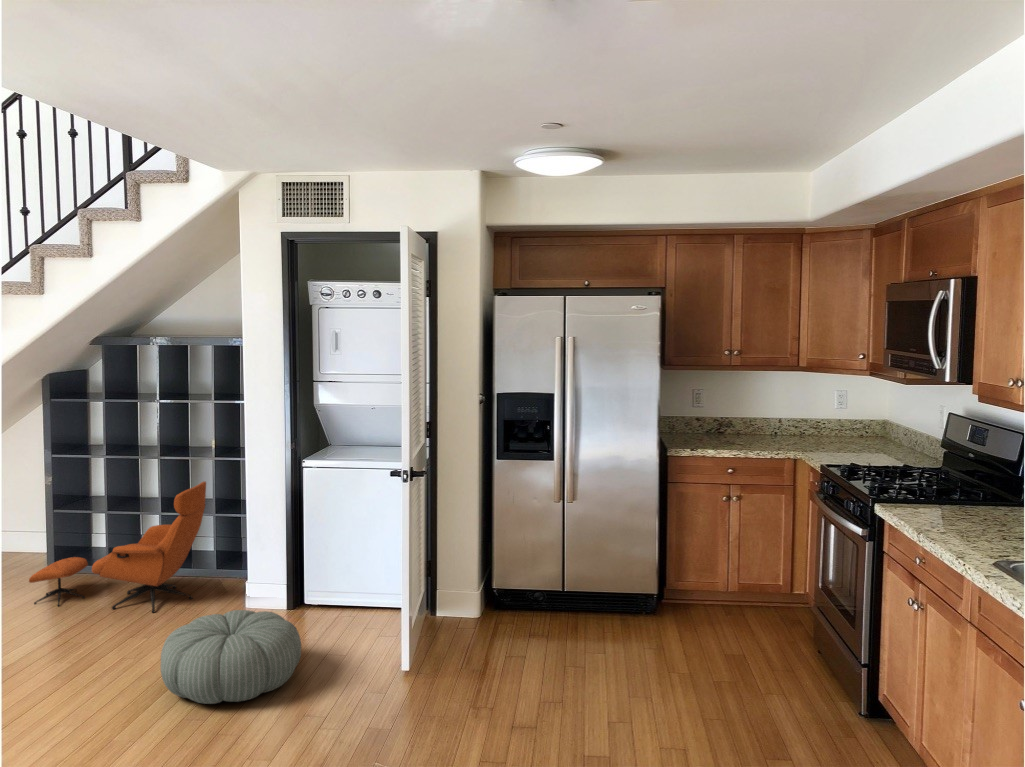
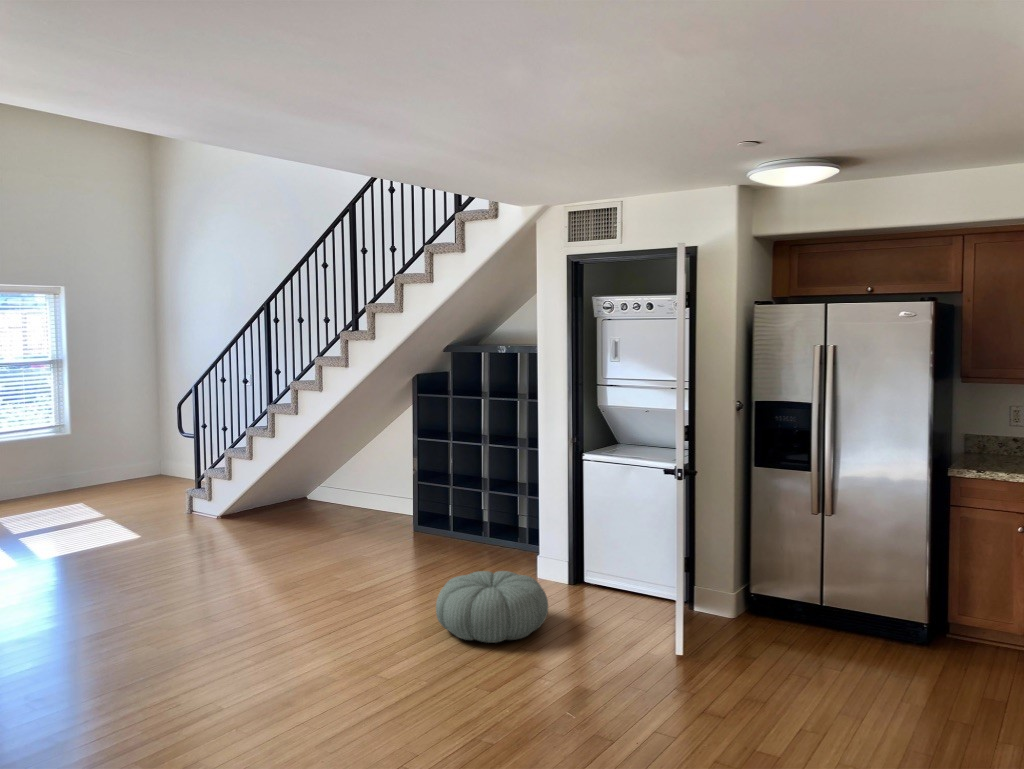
lounge chair: present [29,482,206,613] -> none [389,467,515,569]

